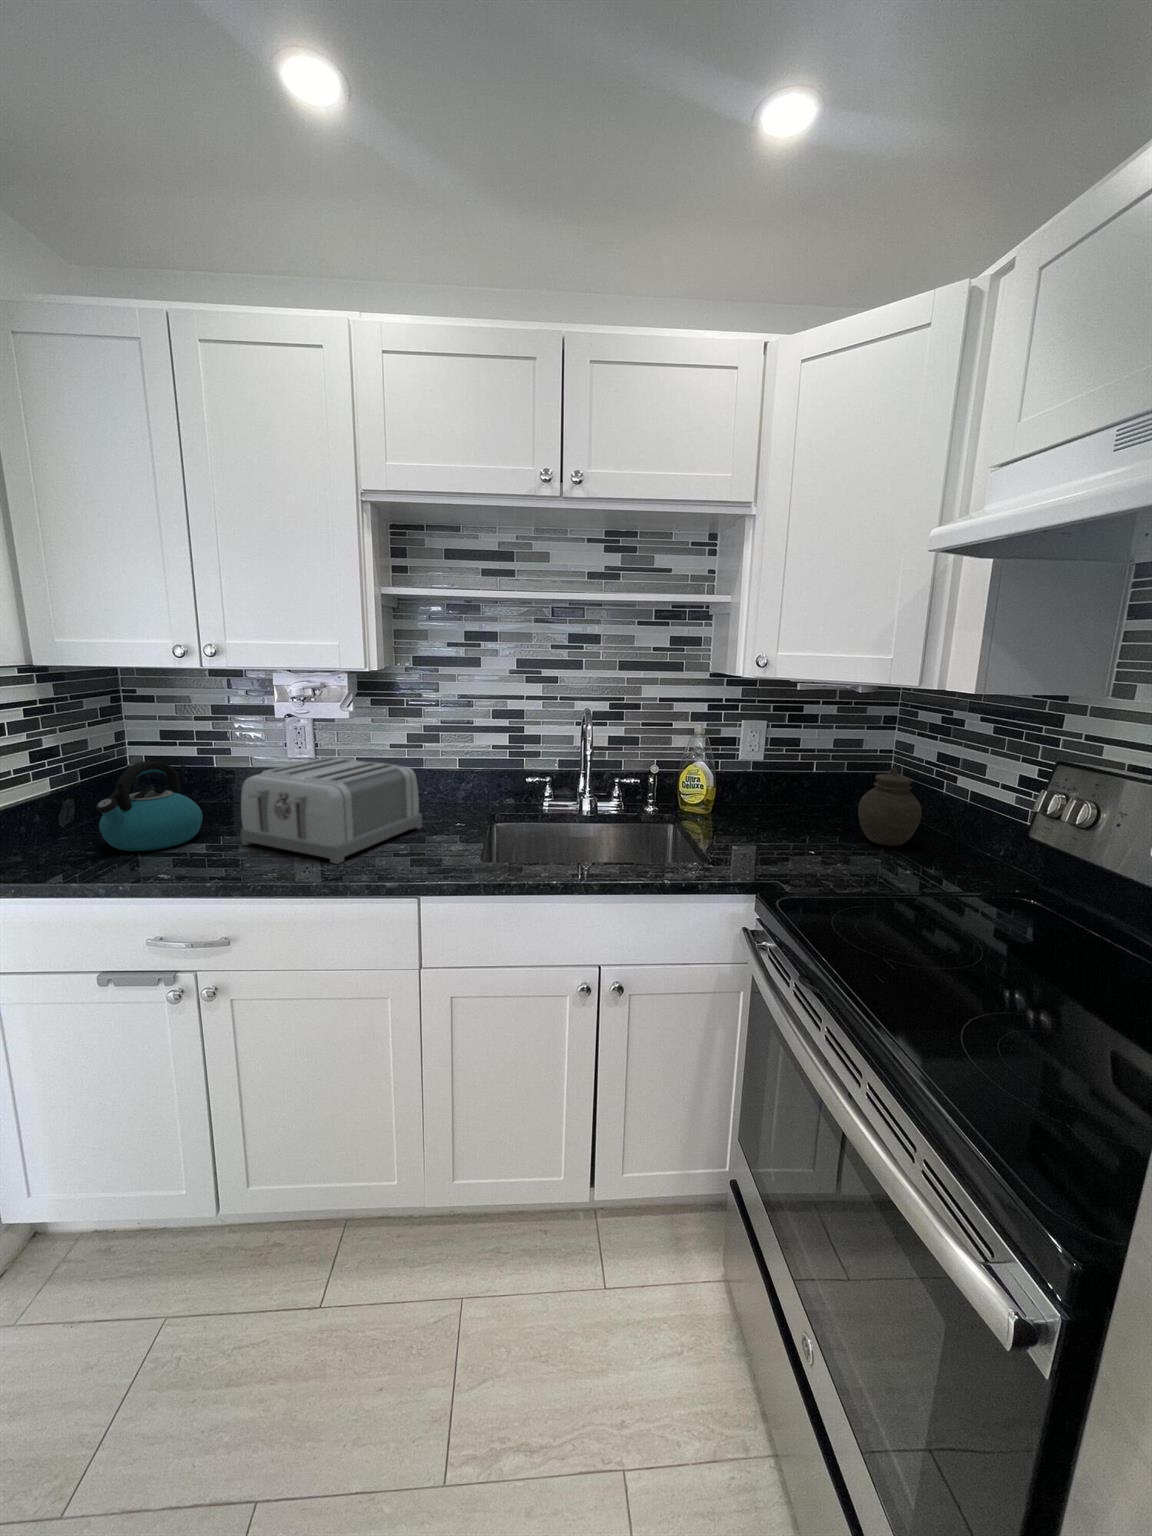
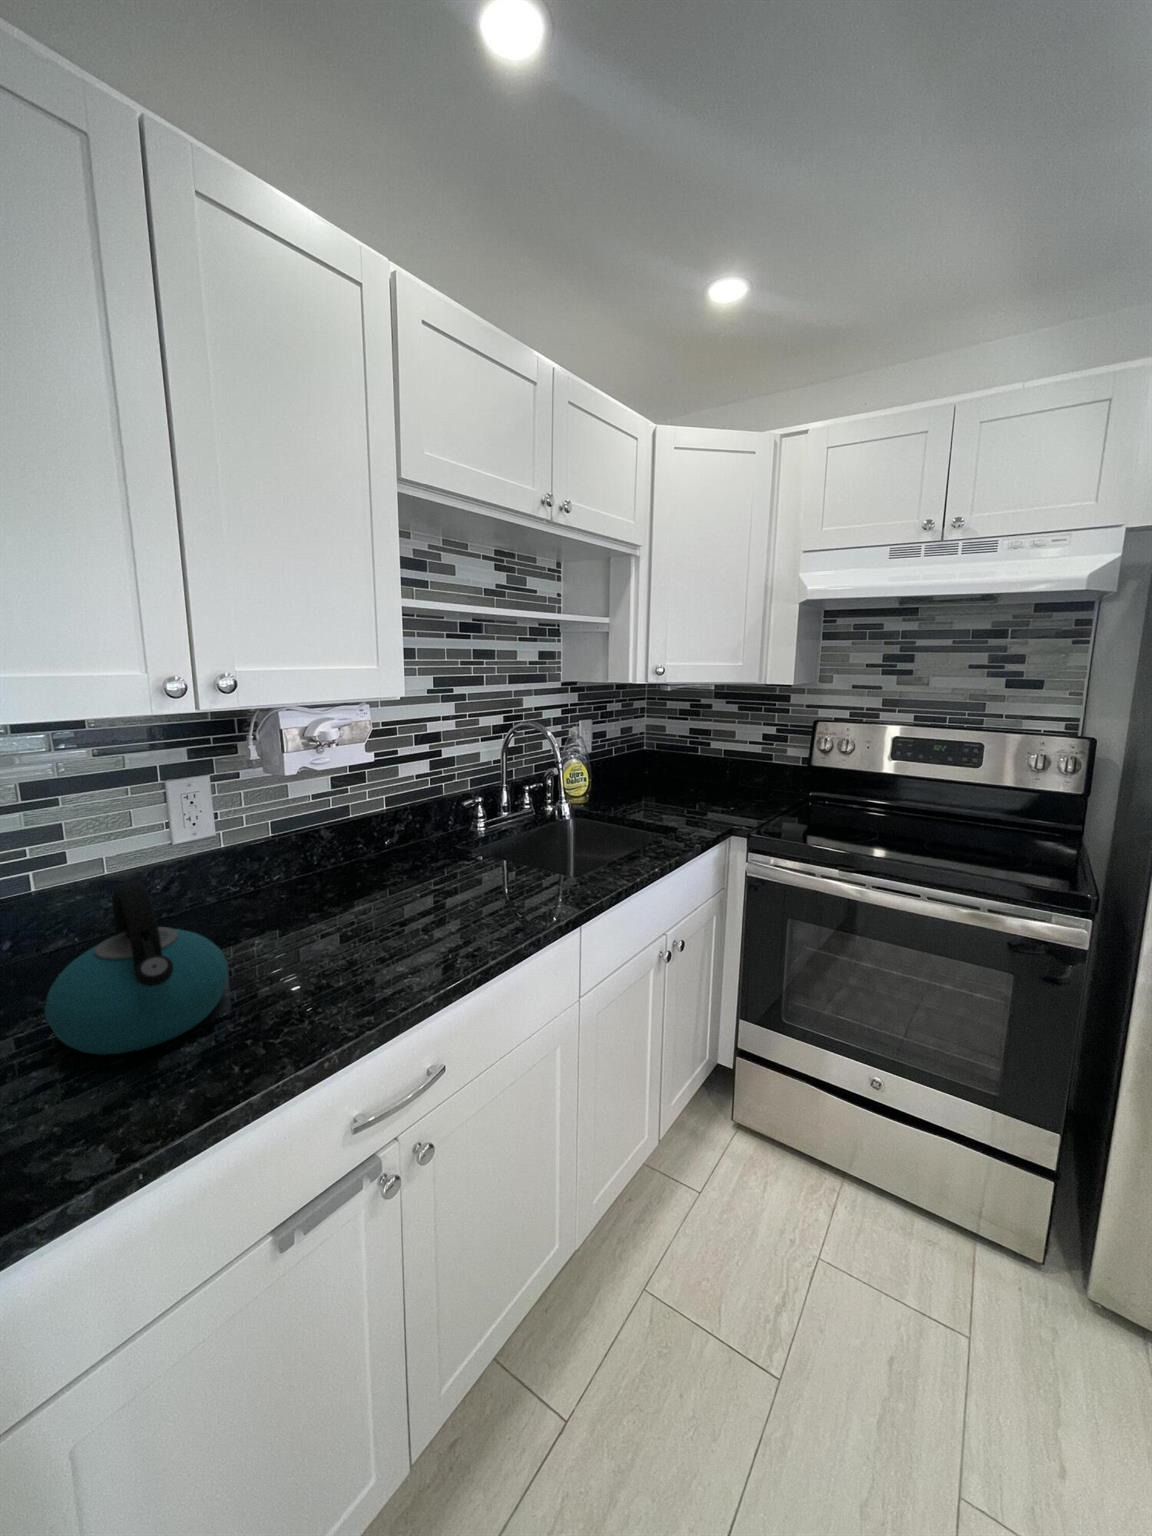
toaster: present [241,757,422,864] -> none [286,808,475,962]
jar: present [858,768,922,846] -> none [675,741,715,793]

